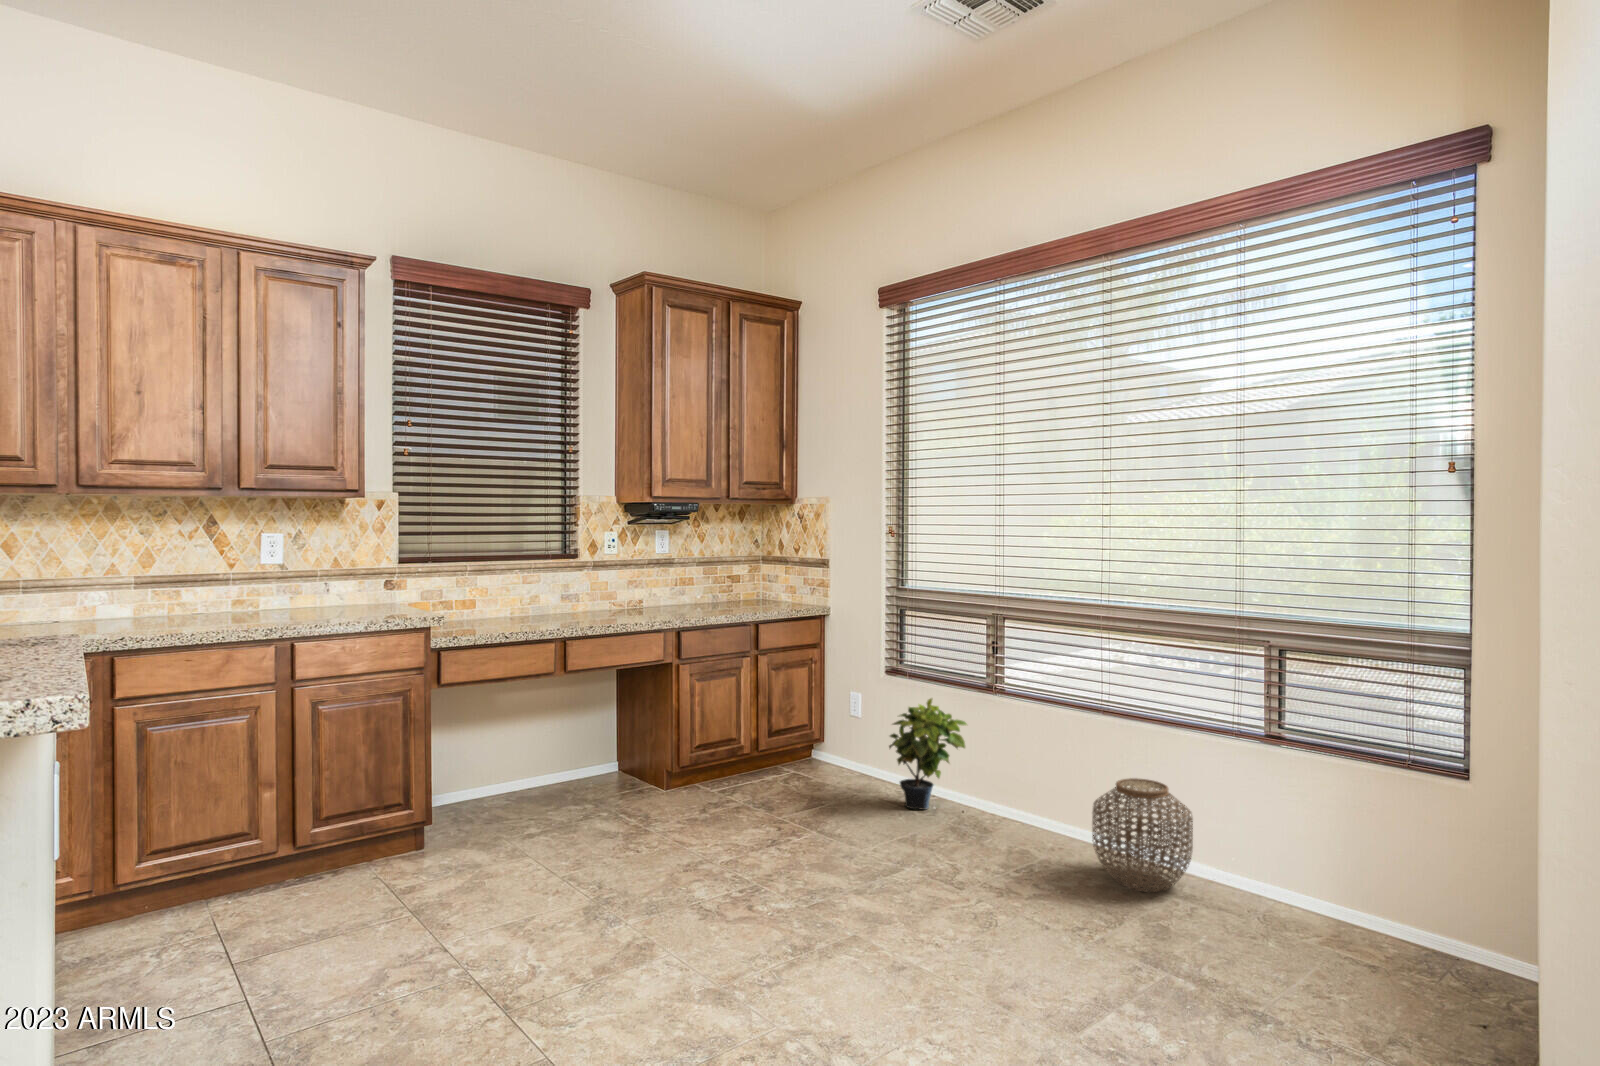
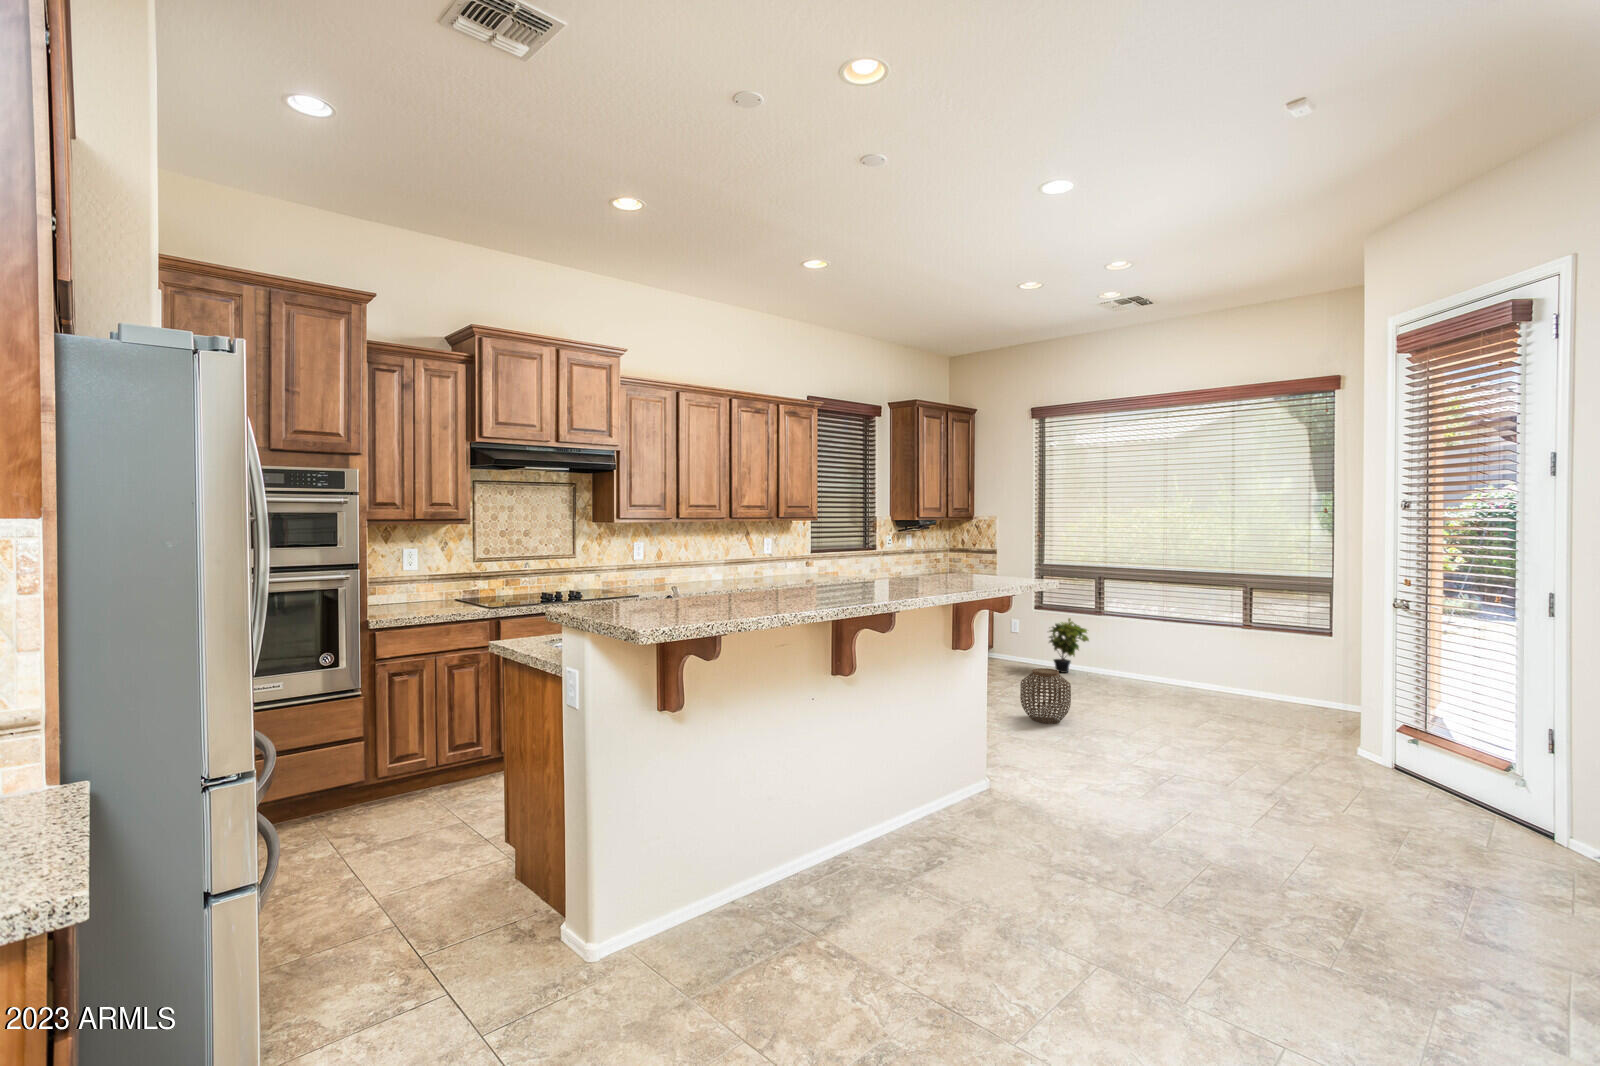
woven basket: present [1092,778,1193,892] -> present [1020,668,1071,724]

